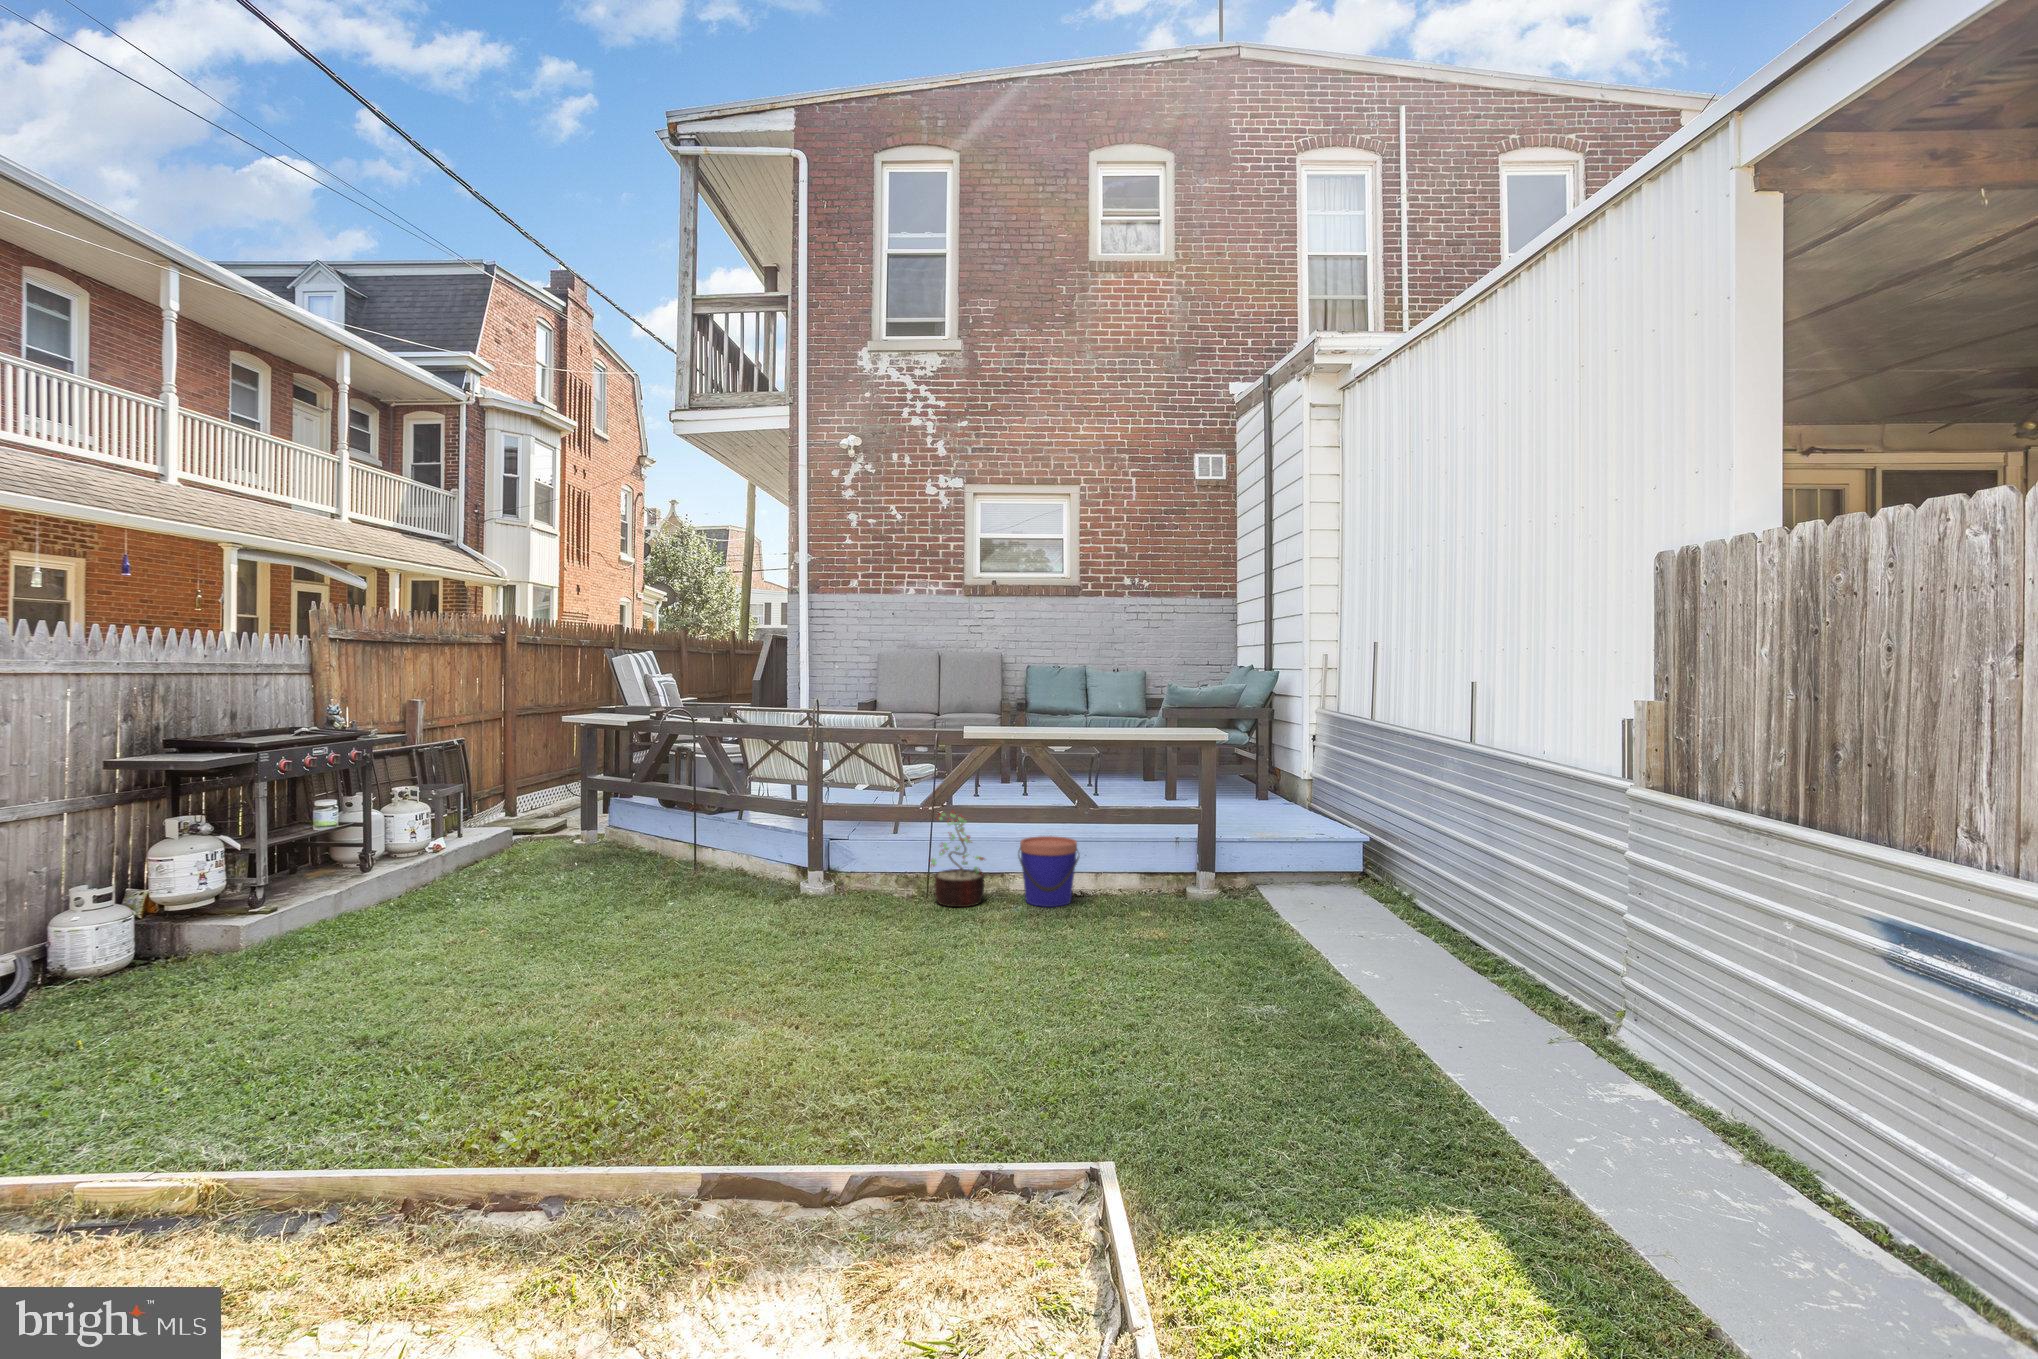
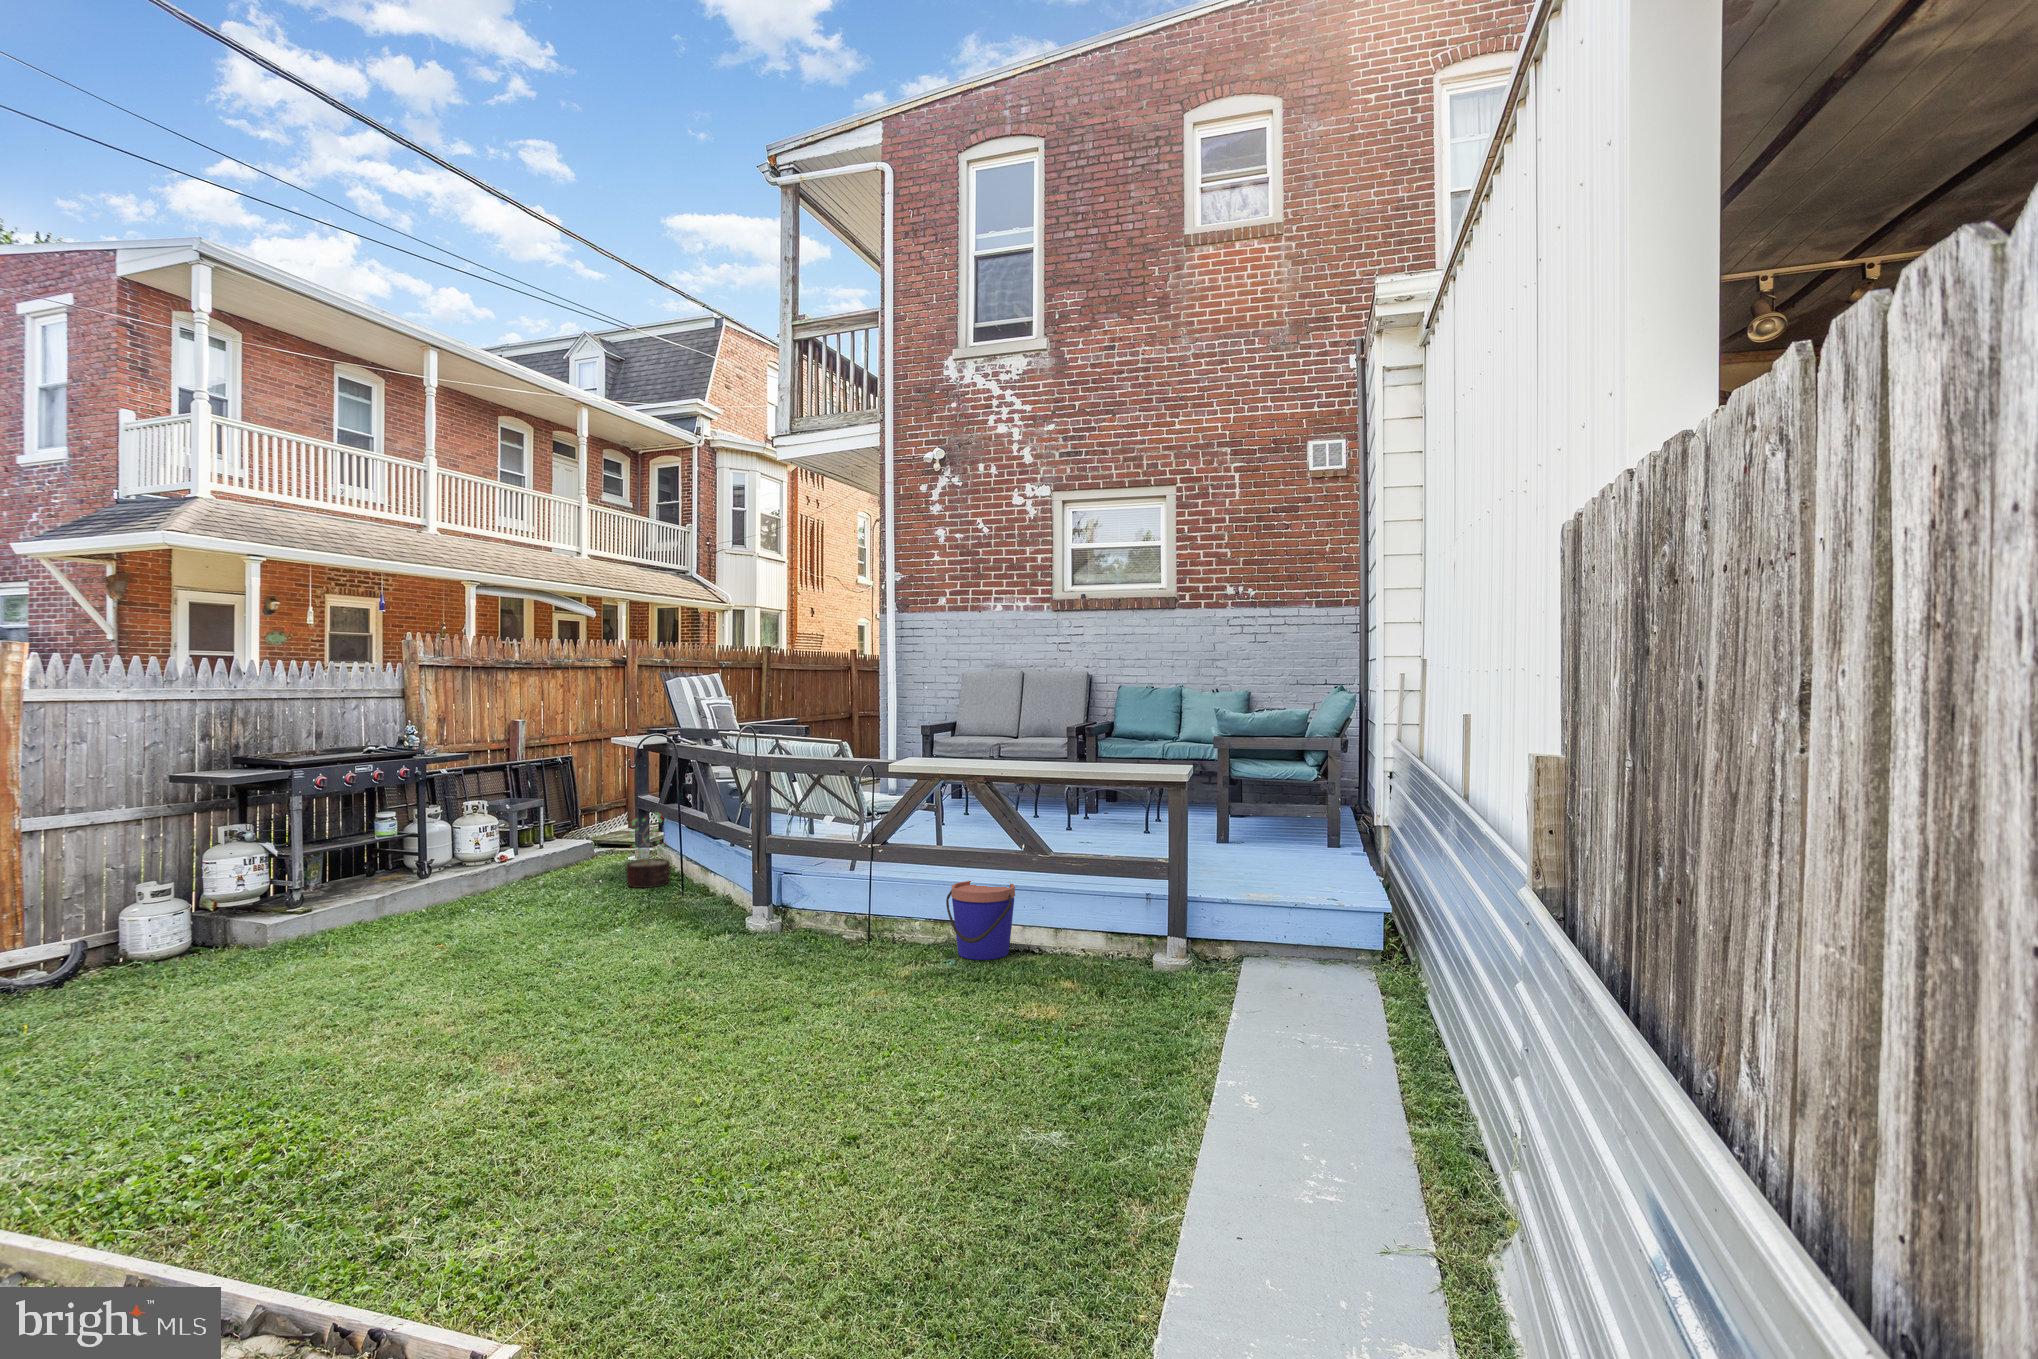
decorative plant: present [931,813,984,907] -> present [626,812,671,888]

